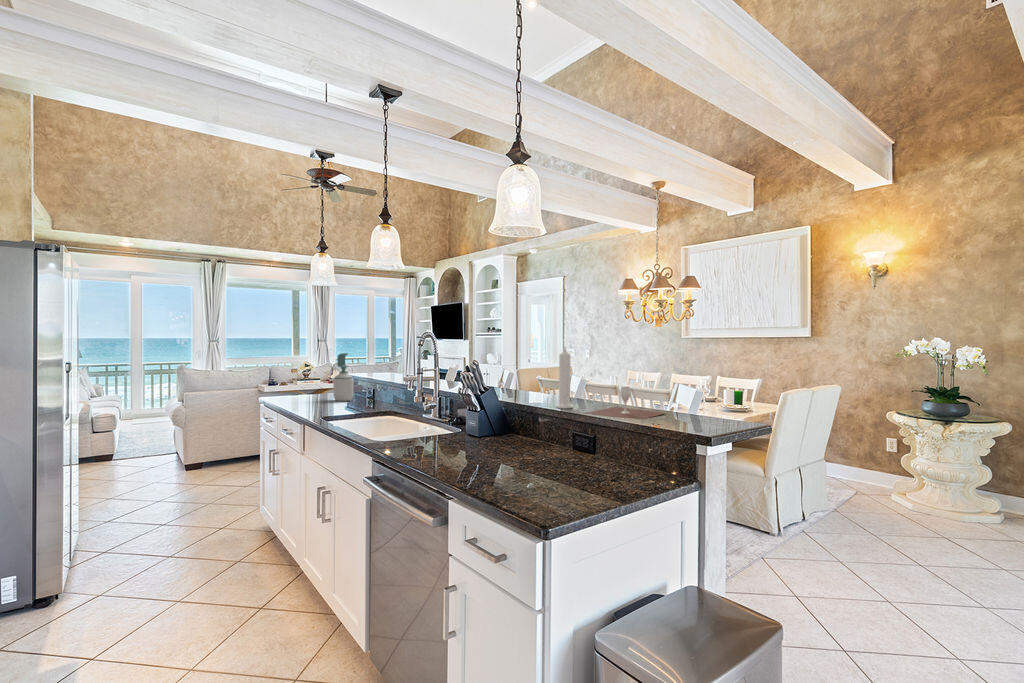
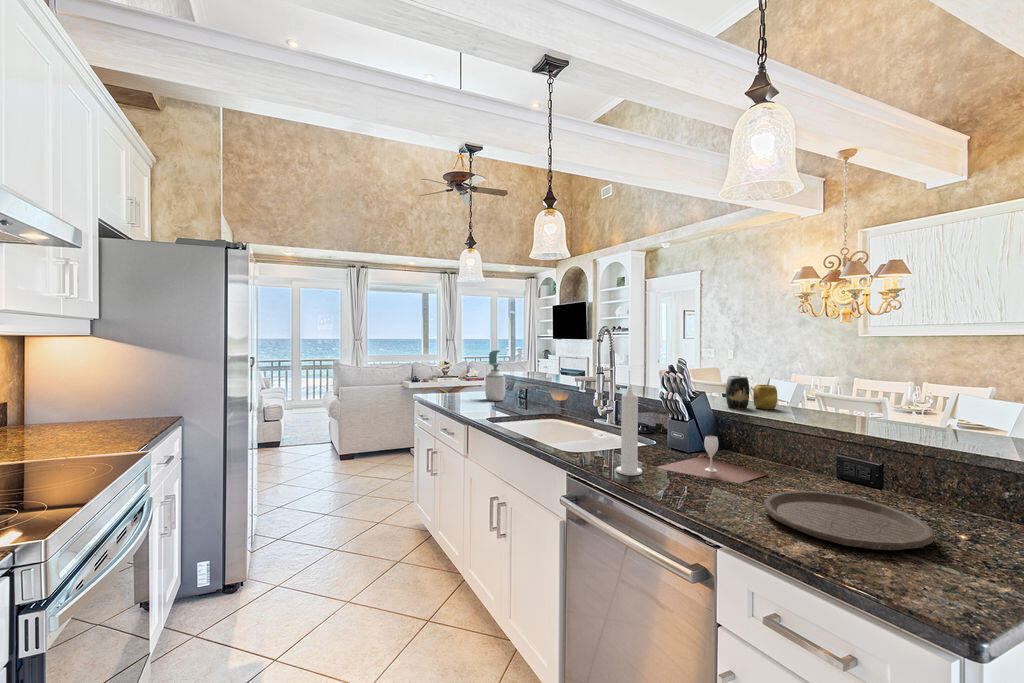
candle: present [556,347,573,409] -> present [616,384,642,476]
vase: none [520,374,557,400] -> present [726,376,777,409]
wine glass: present [587,387,665,419] -> present [657,436,769,483]
plate: none [489,457,584,488] -> present [764,491,934,551]

